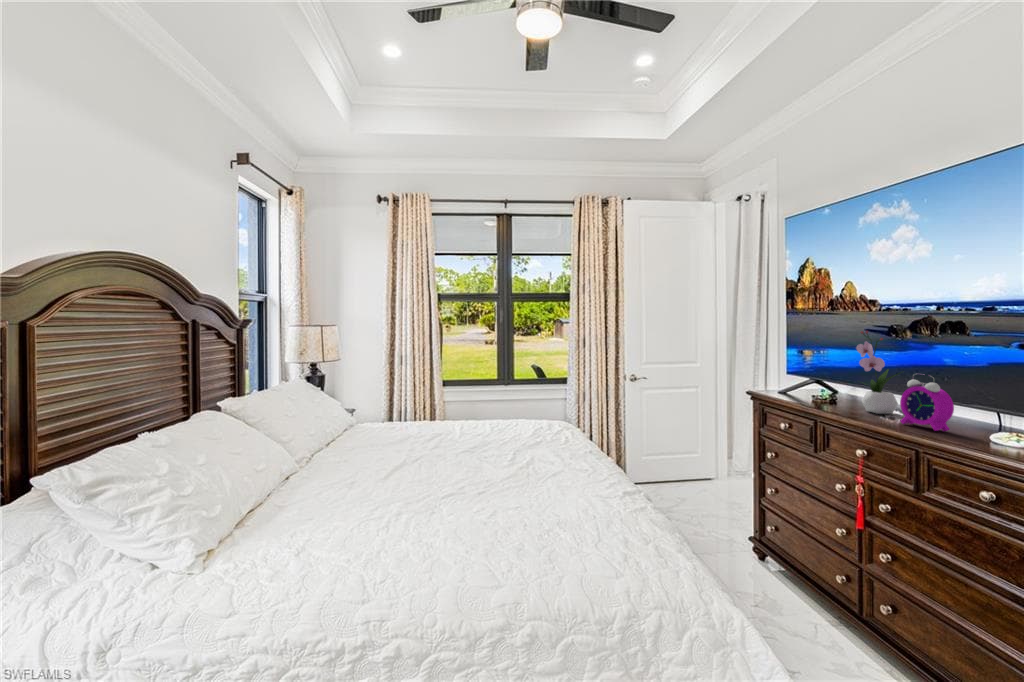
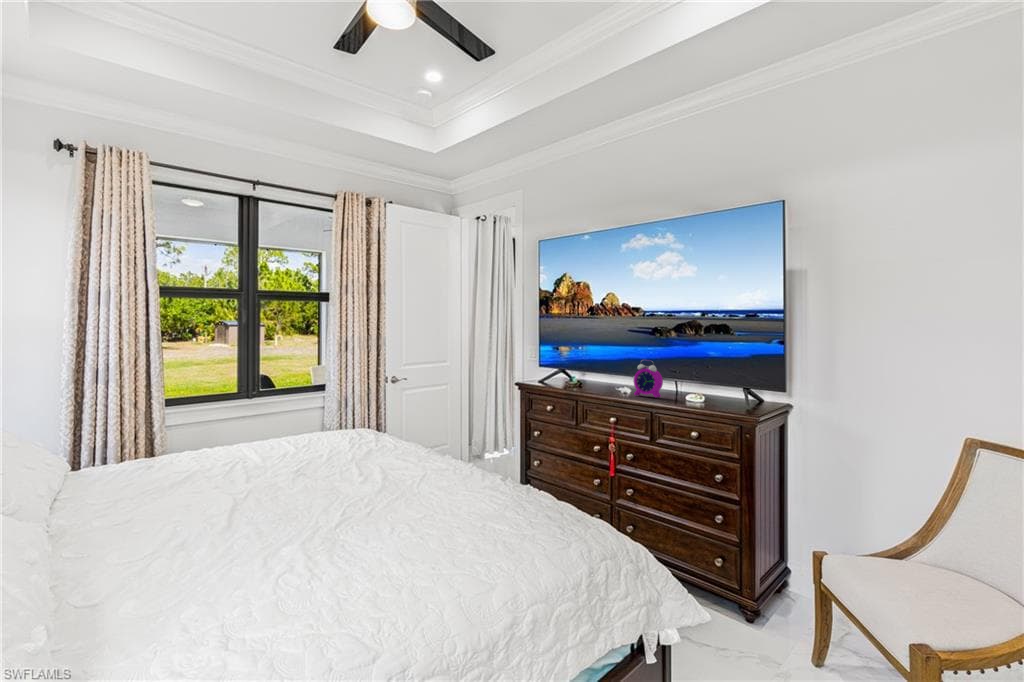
flower arrangement: present [856,331,900,414] -> none [601,332,627,391]

